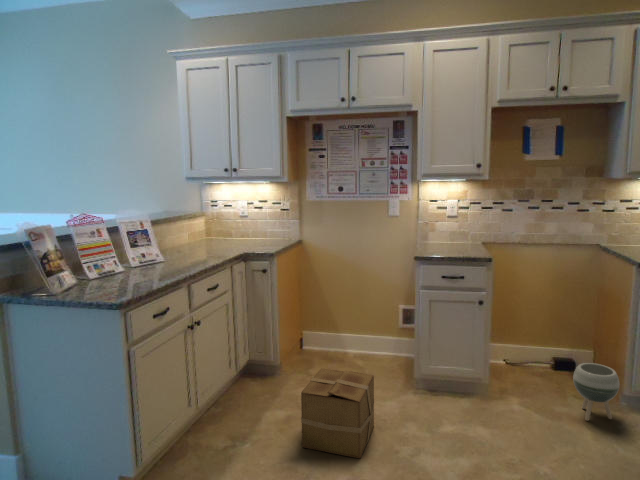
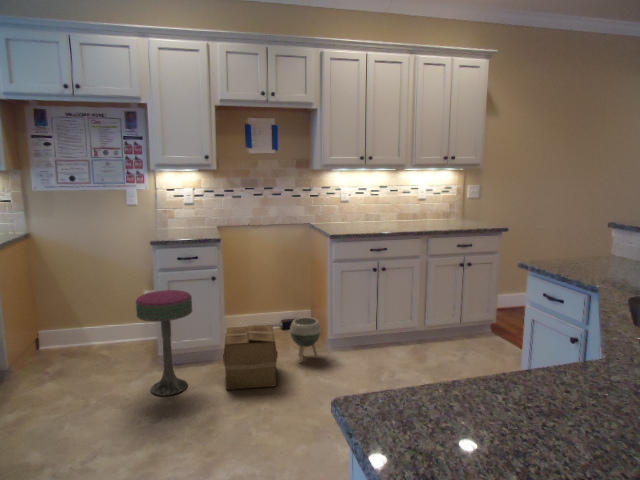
bar stool: none [399,311,458,428] -> present [136,290,192,396]
cardboard box: present [301,369,374,458] -> present [223,325,278,390]

